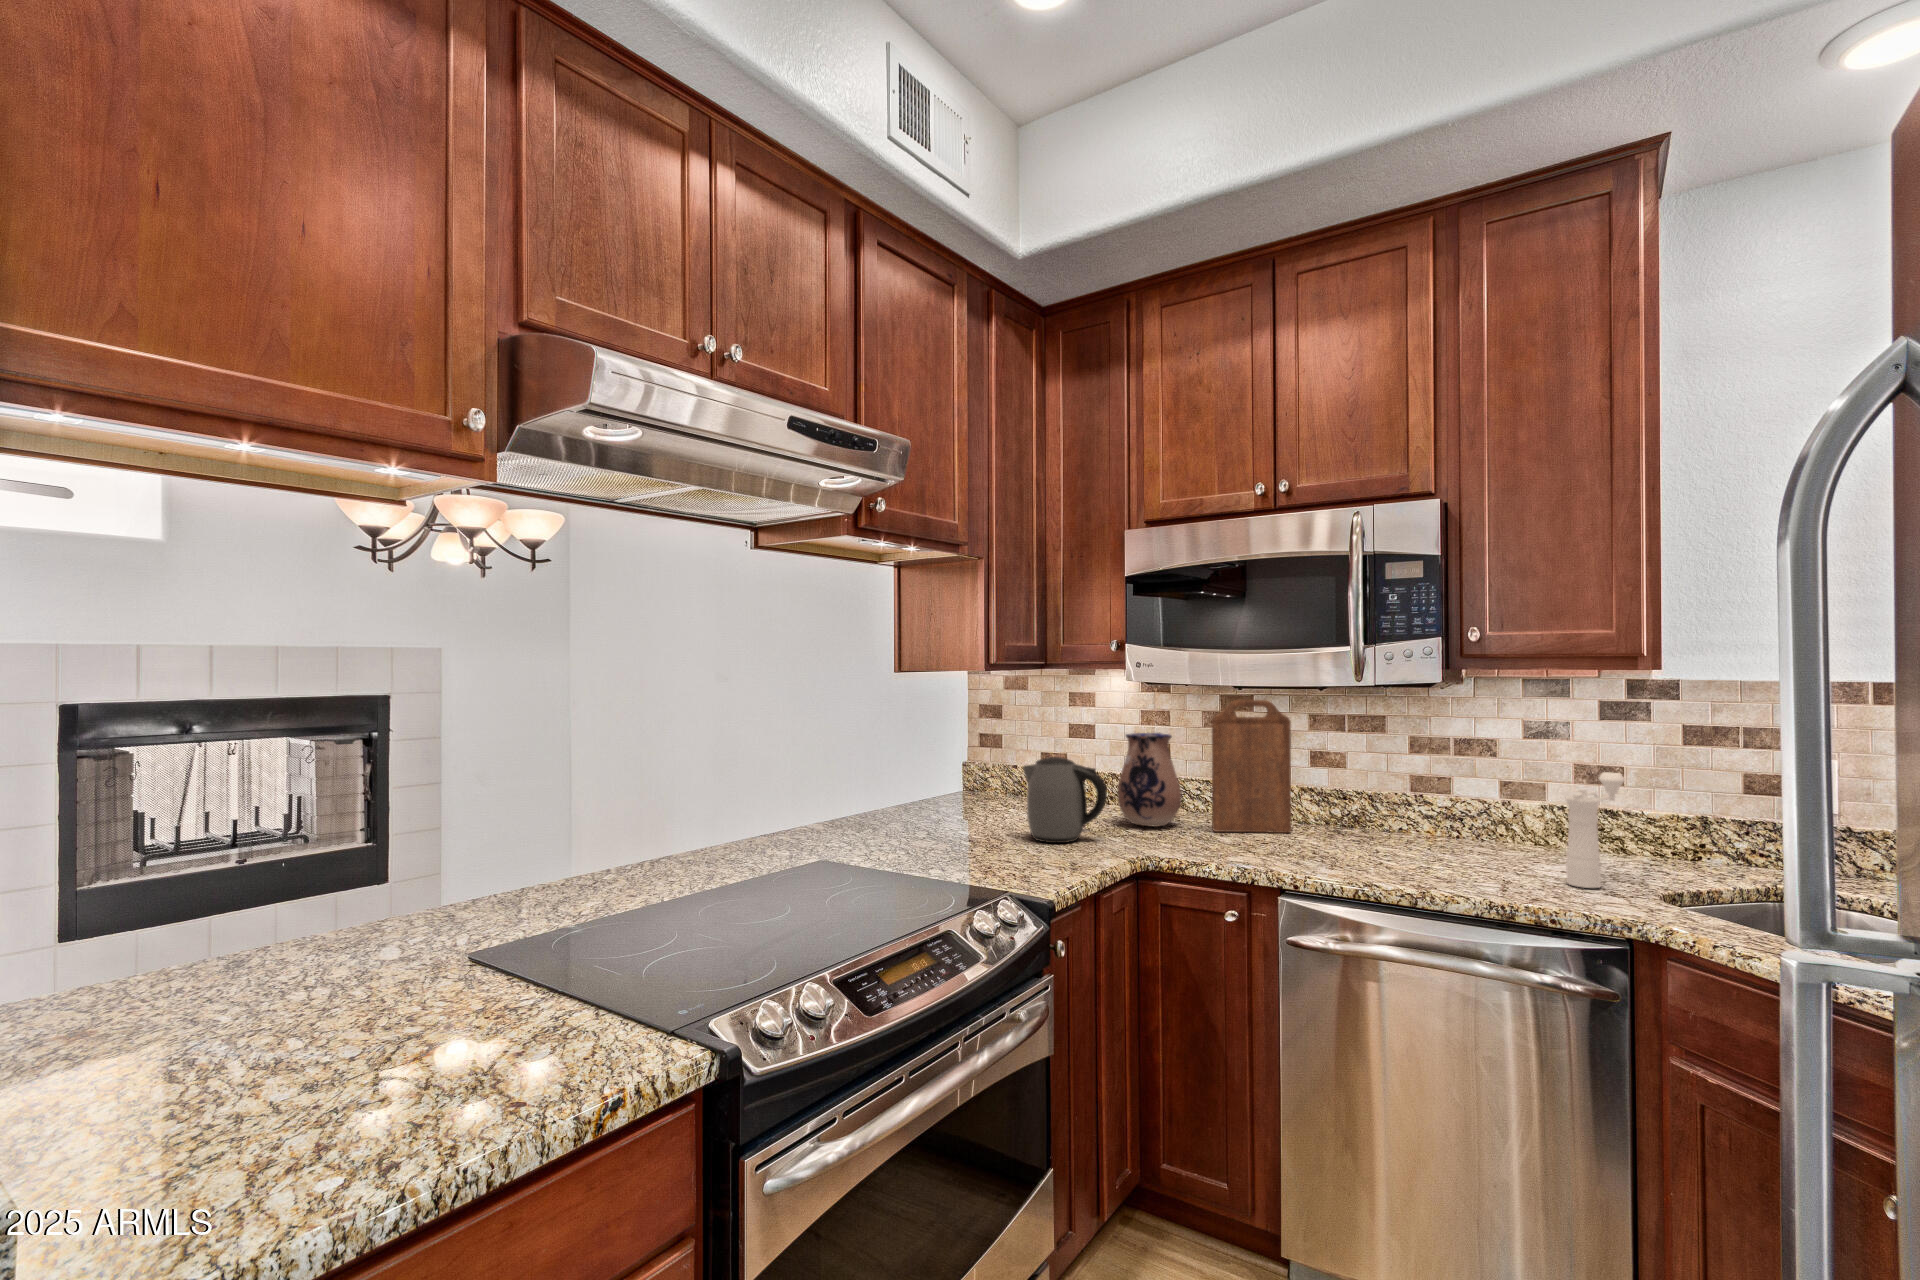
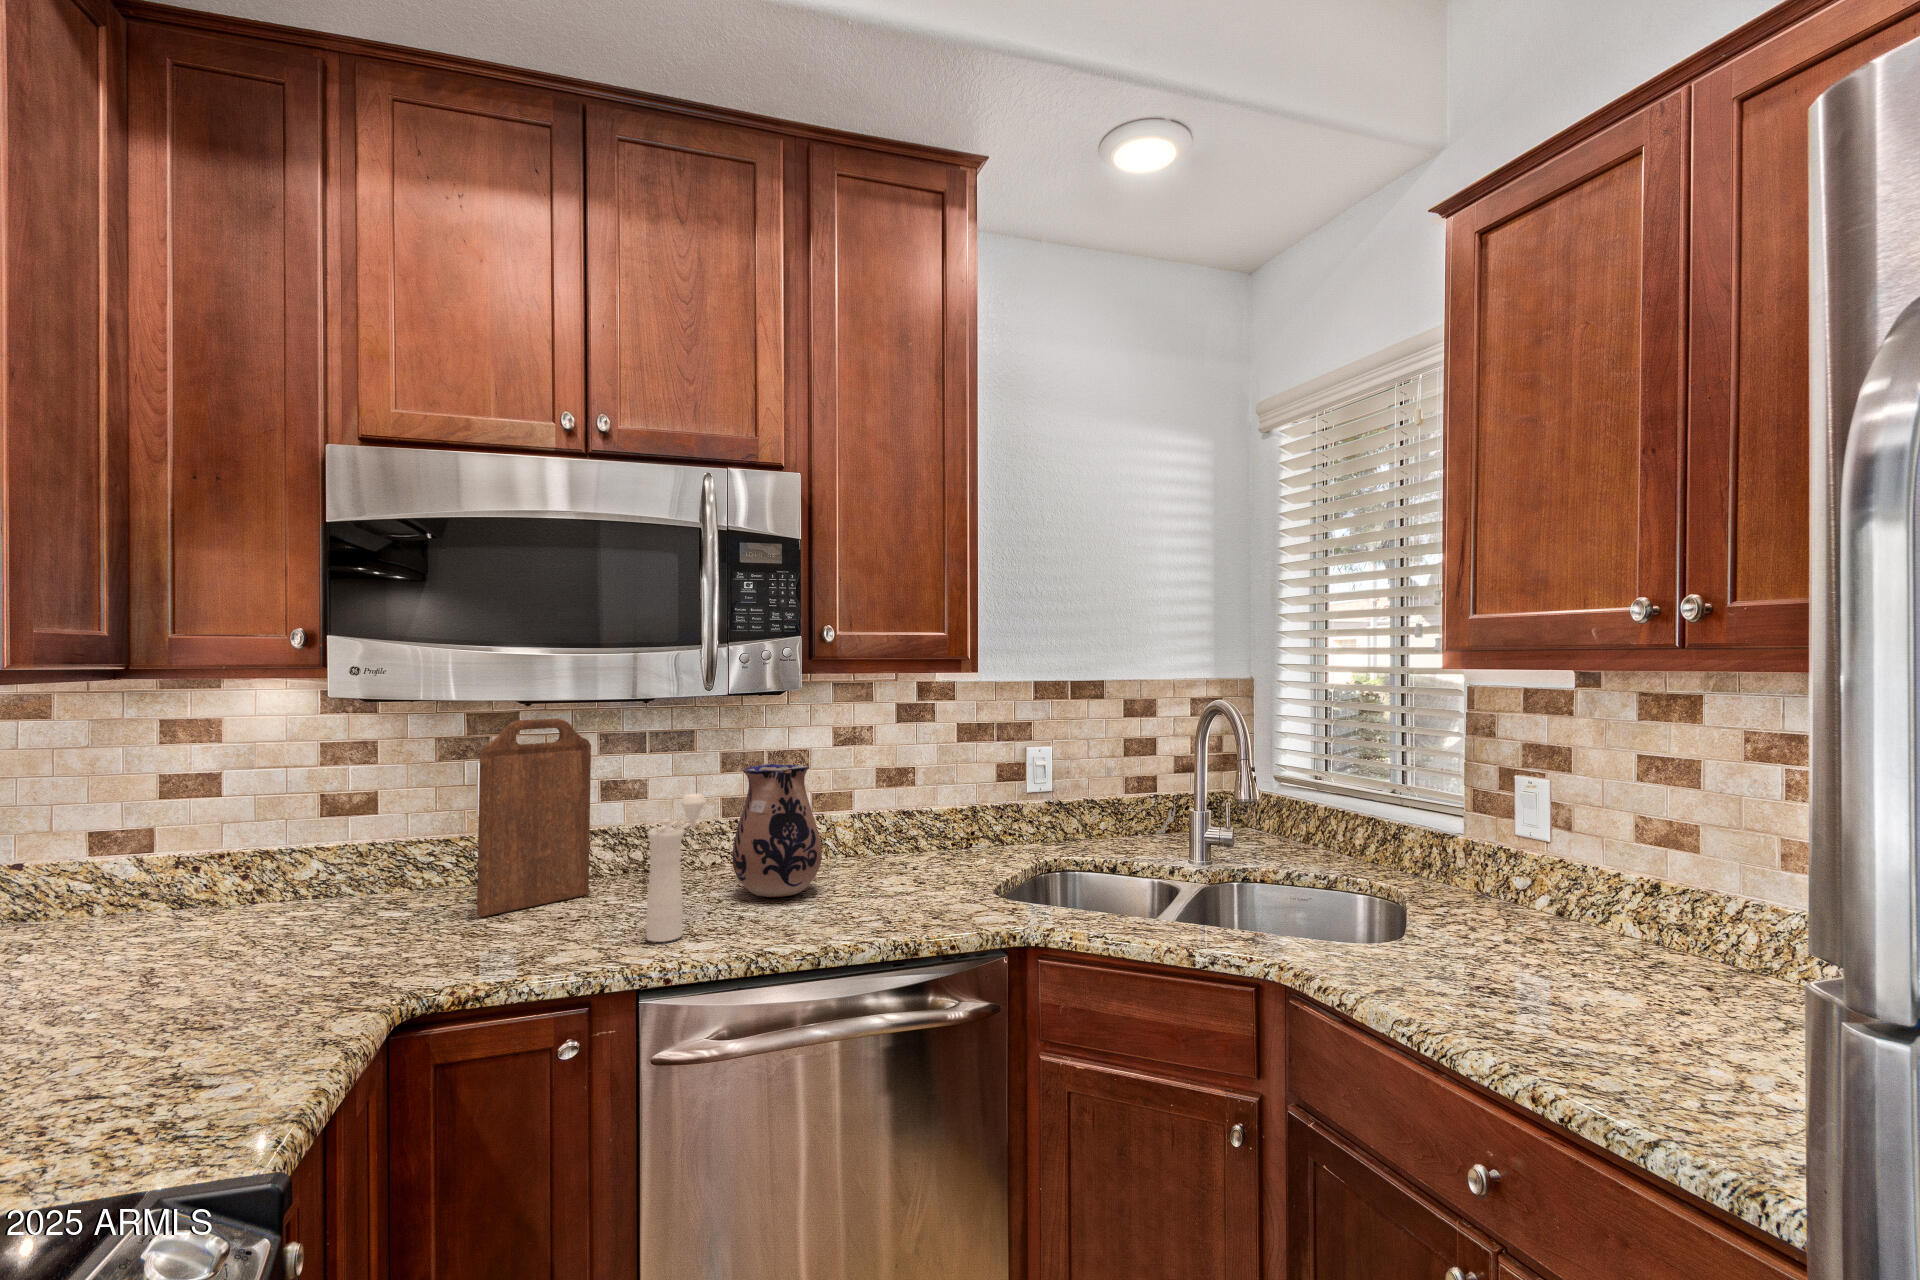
ceramic pitcher: present [1117,733,1181,827] -> present [732,763,822,897]
kettle: present [1023,757,1107,843] -> none [92,846,305,1022]
pepper mill: present [1566,772,1624,888] -> present [646,794,706,942]

